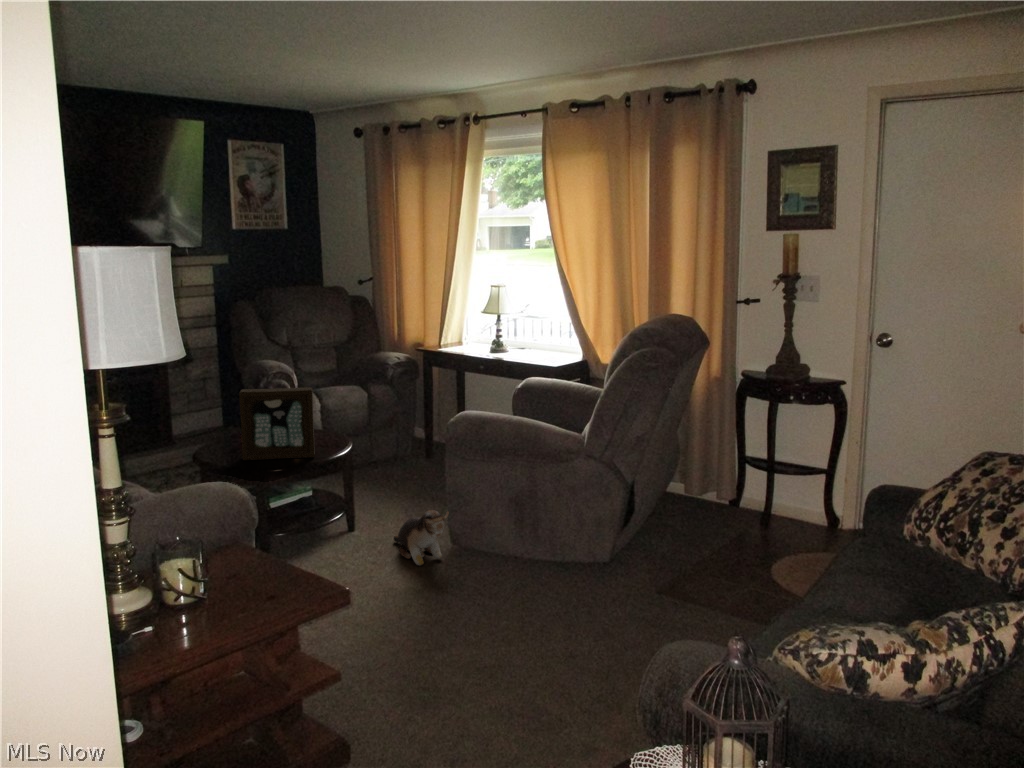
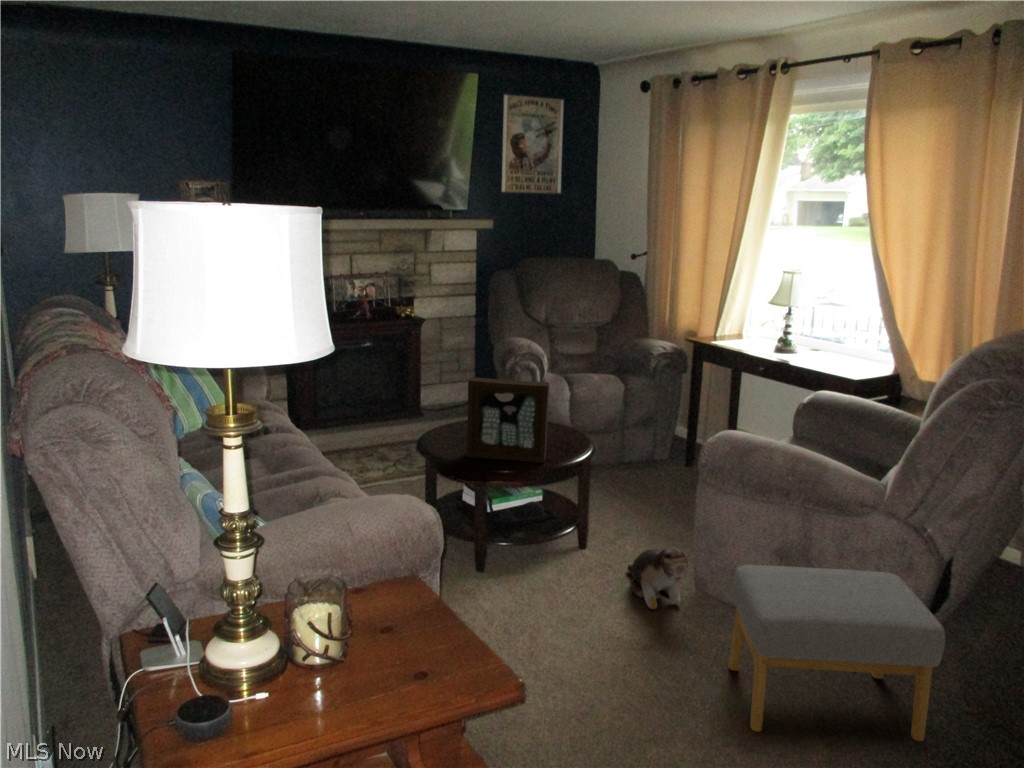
footstool: none [484,500,636,632] -> present [729,565,945,741]

